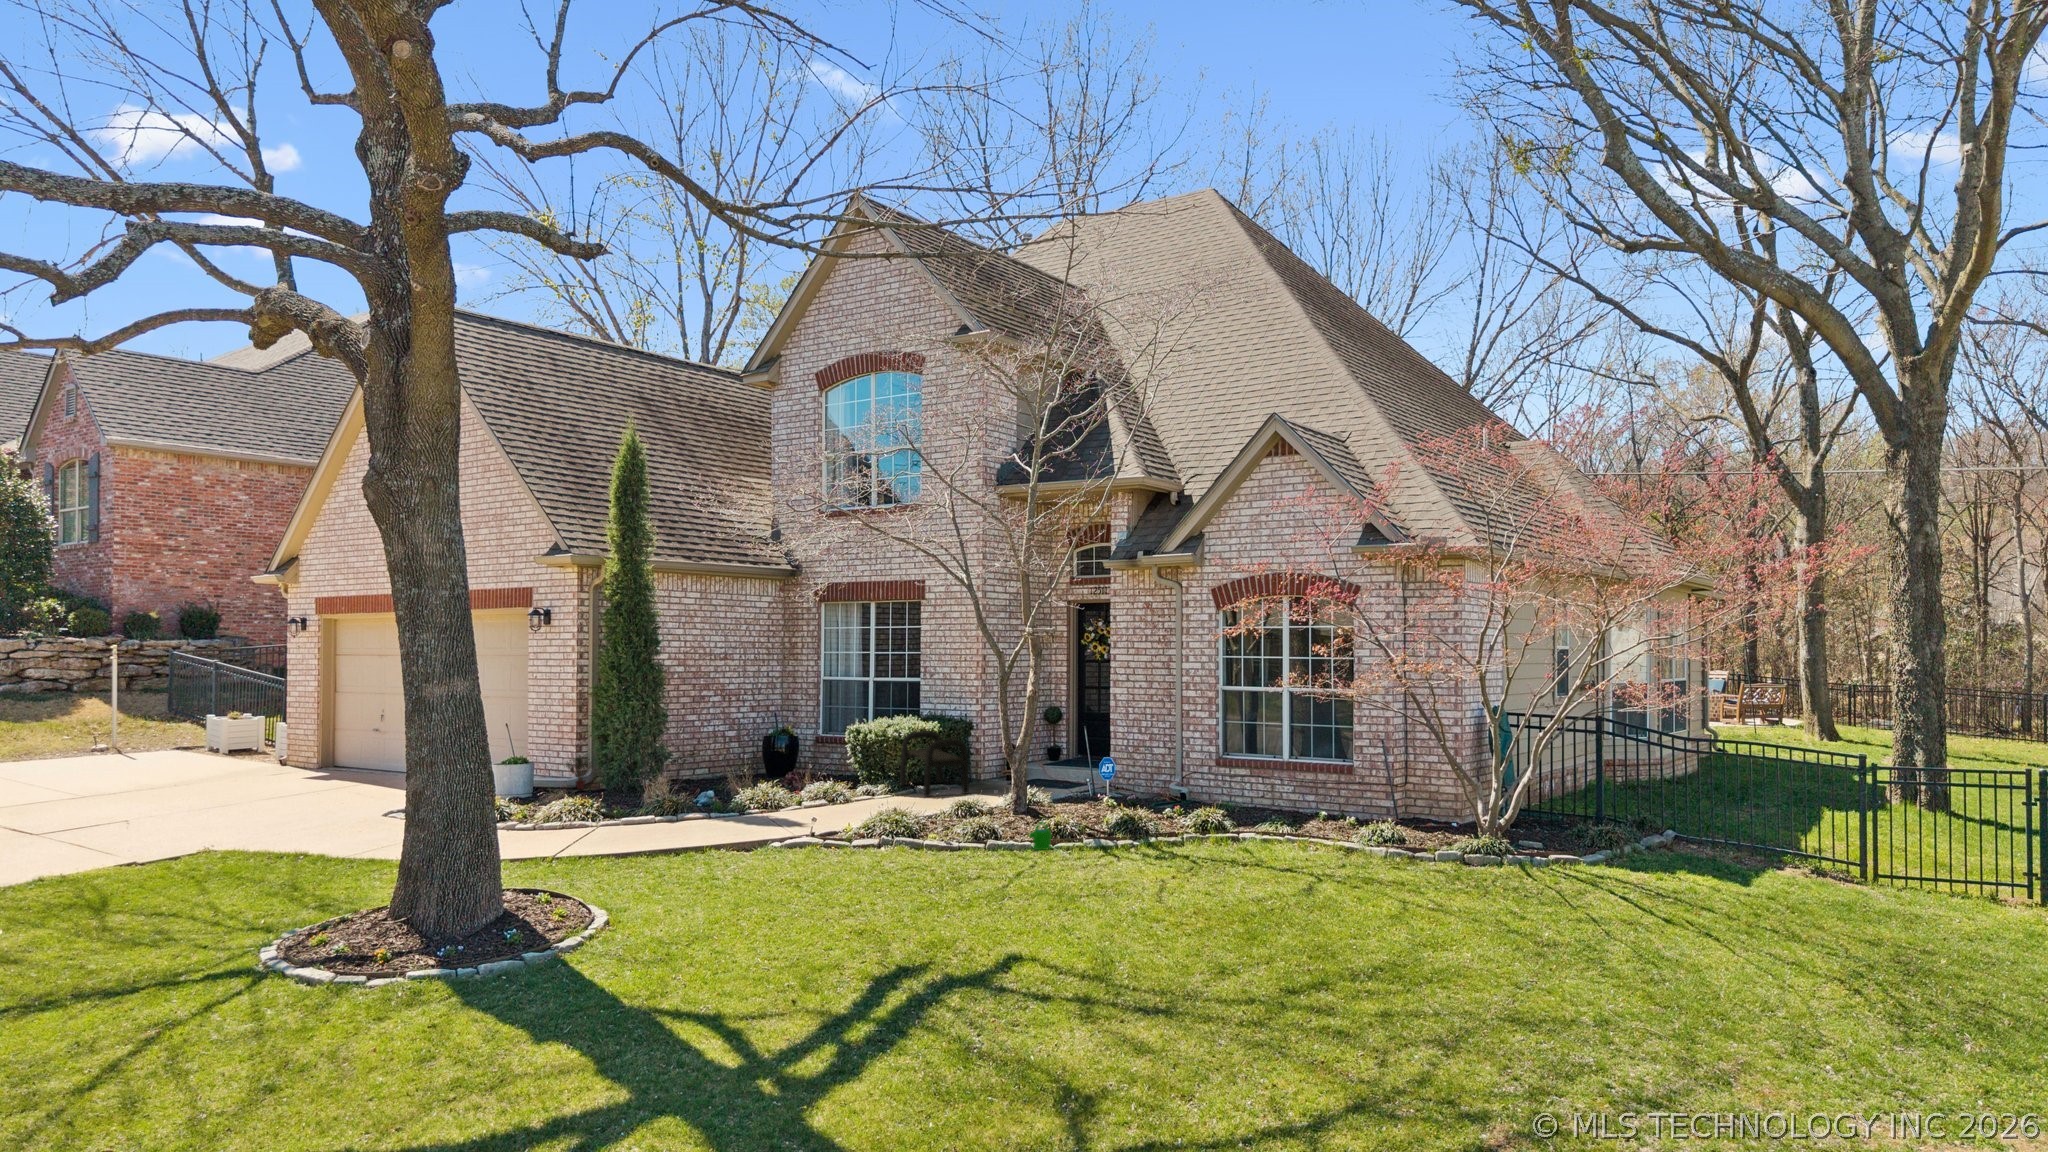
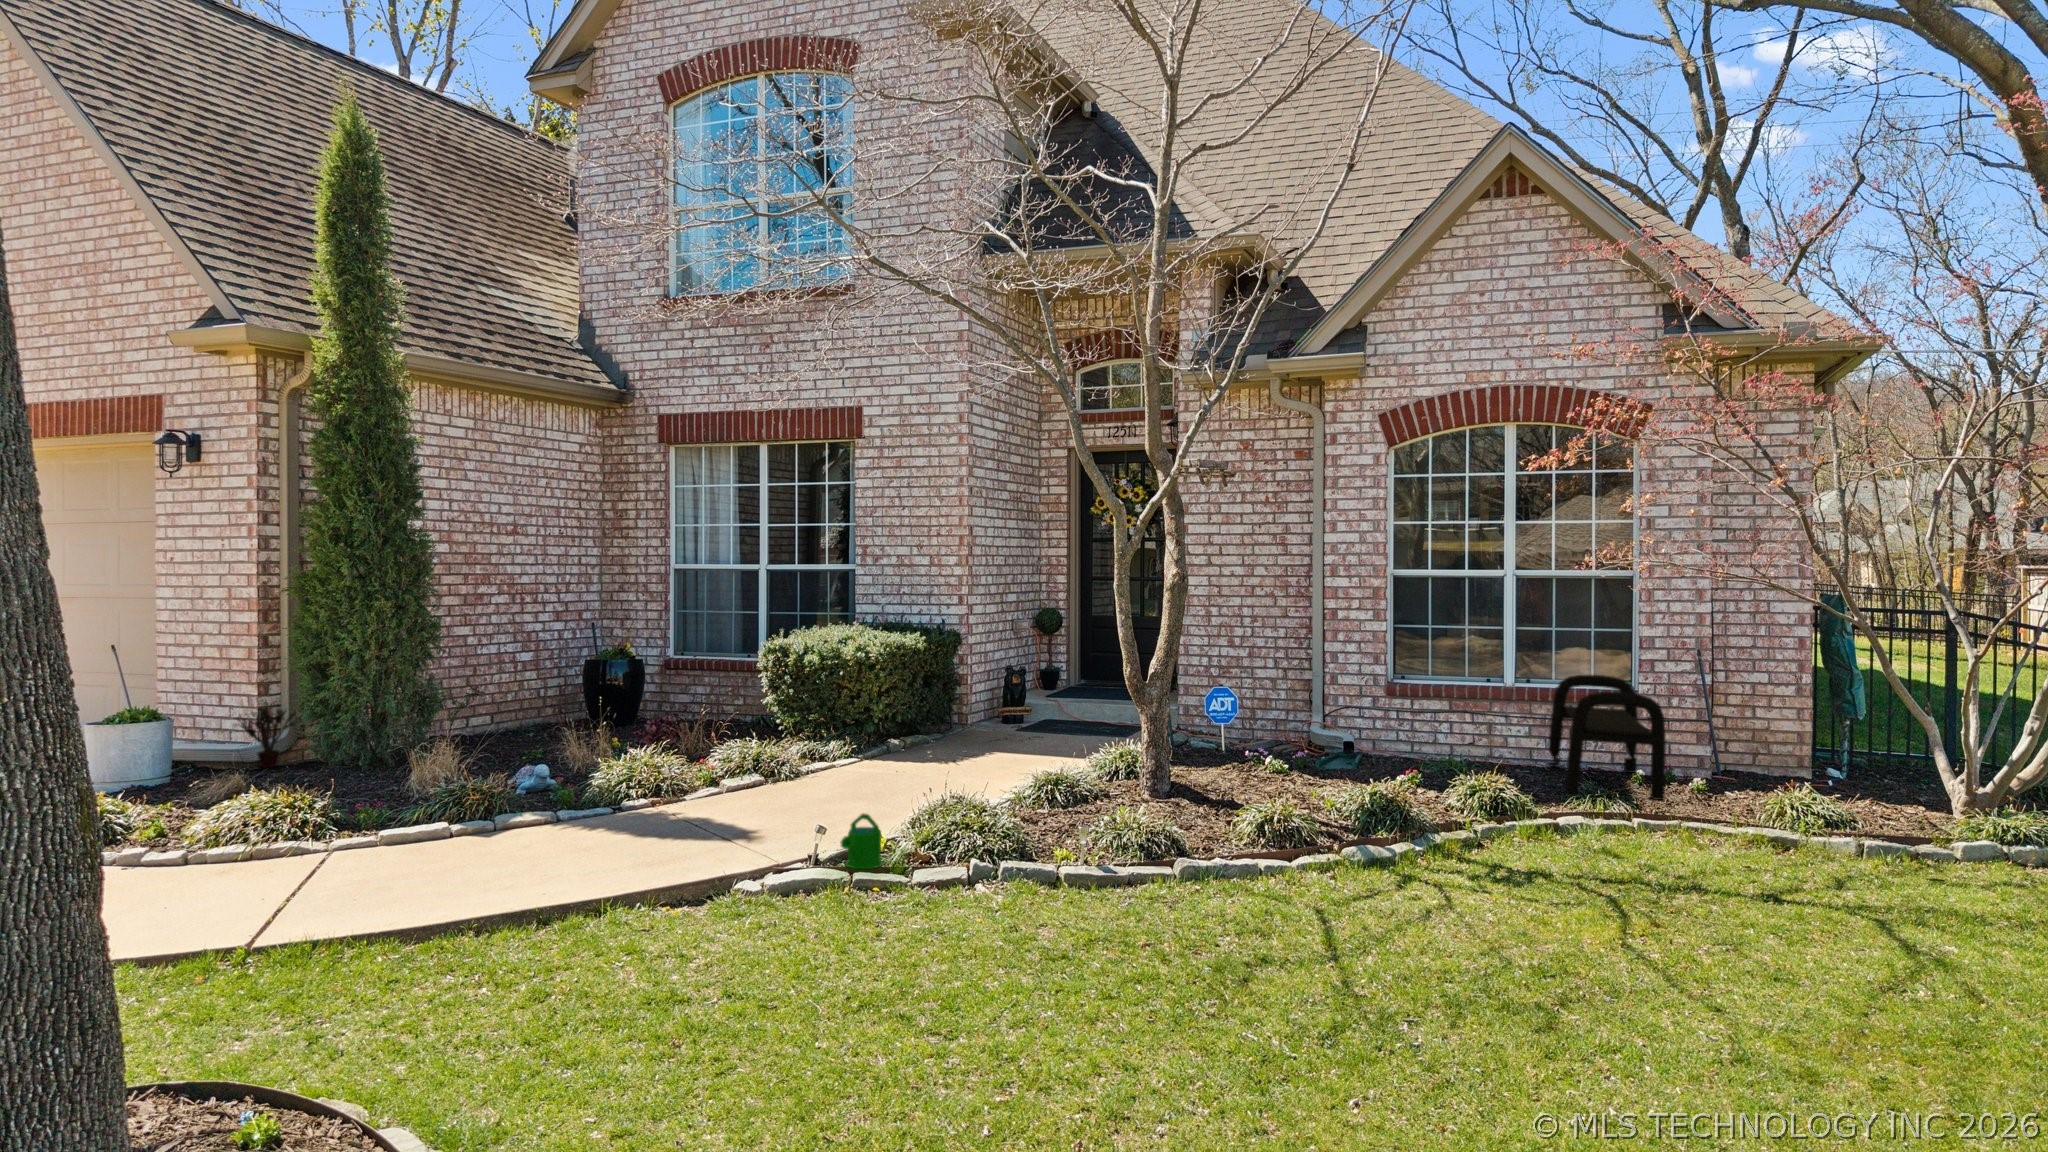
bench: present [900,731,969,797] -> present [1547,675,1666,800]
watering can: present [1029,822,1052,850] -> present [841,814,884,869]

